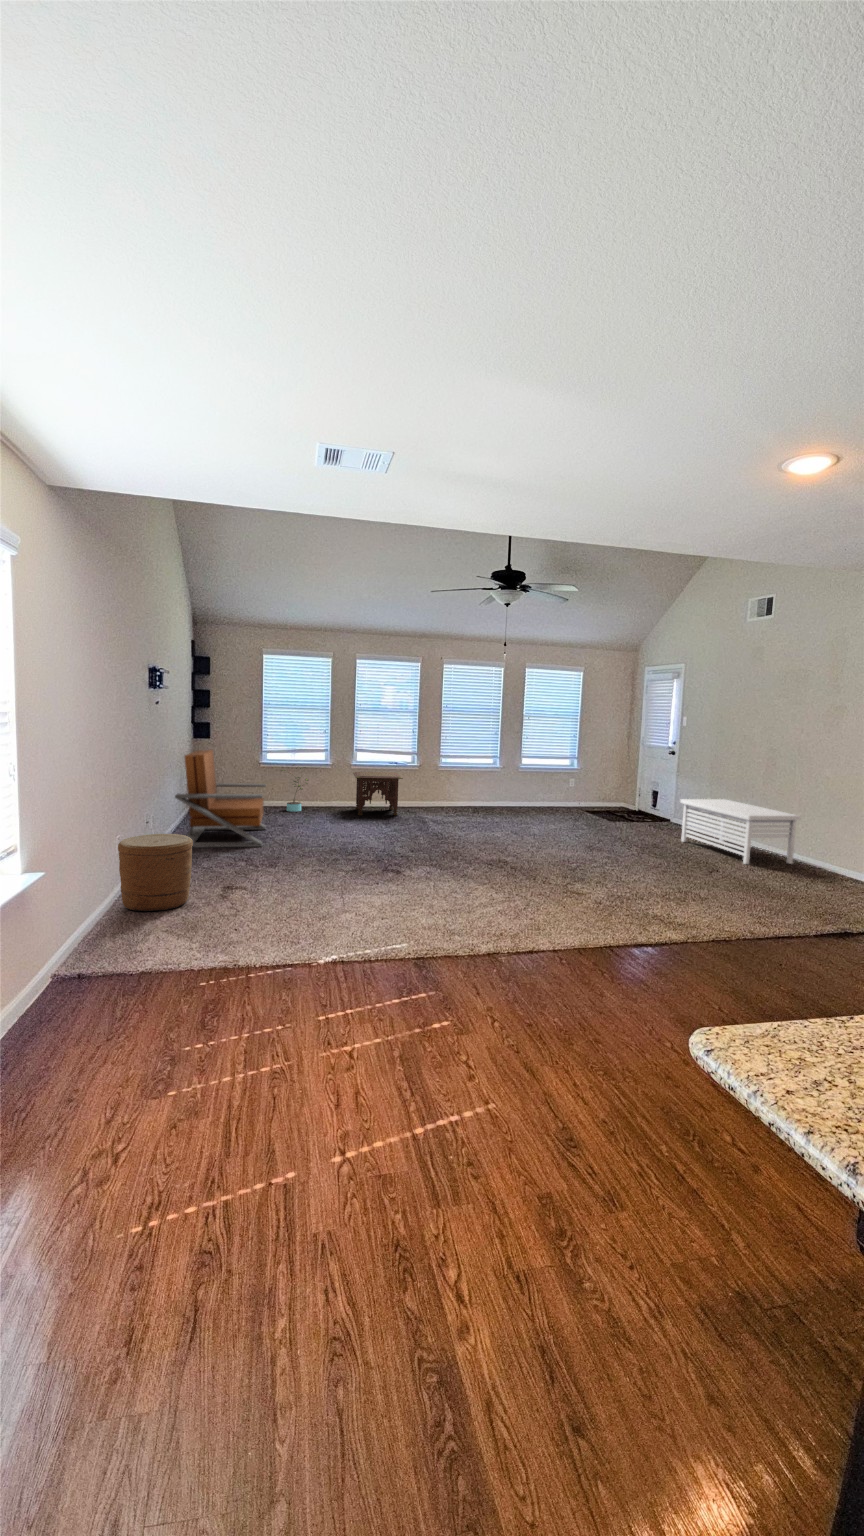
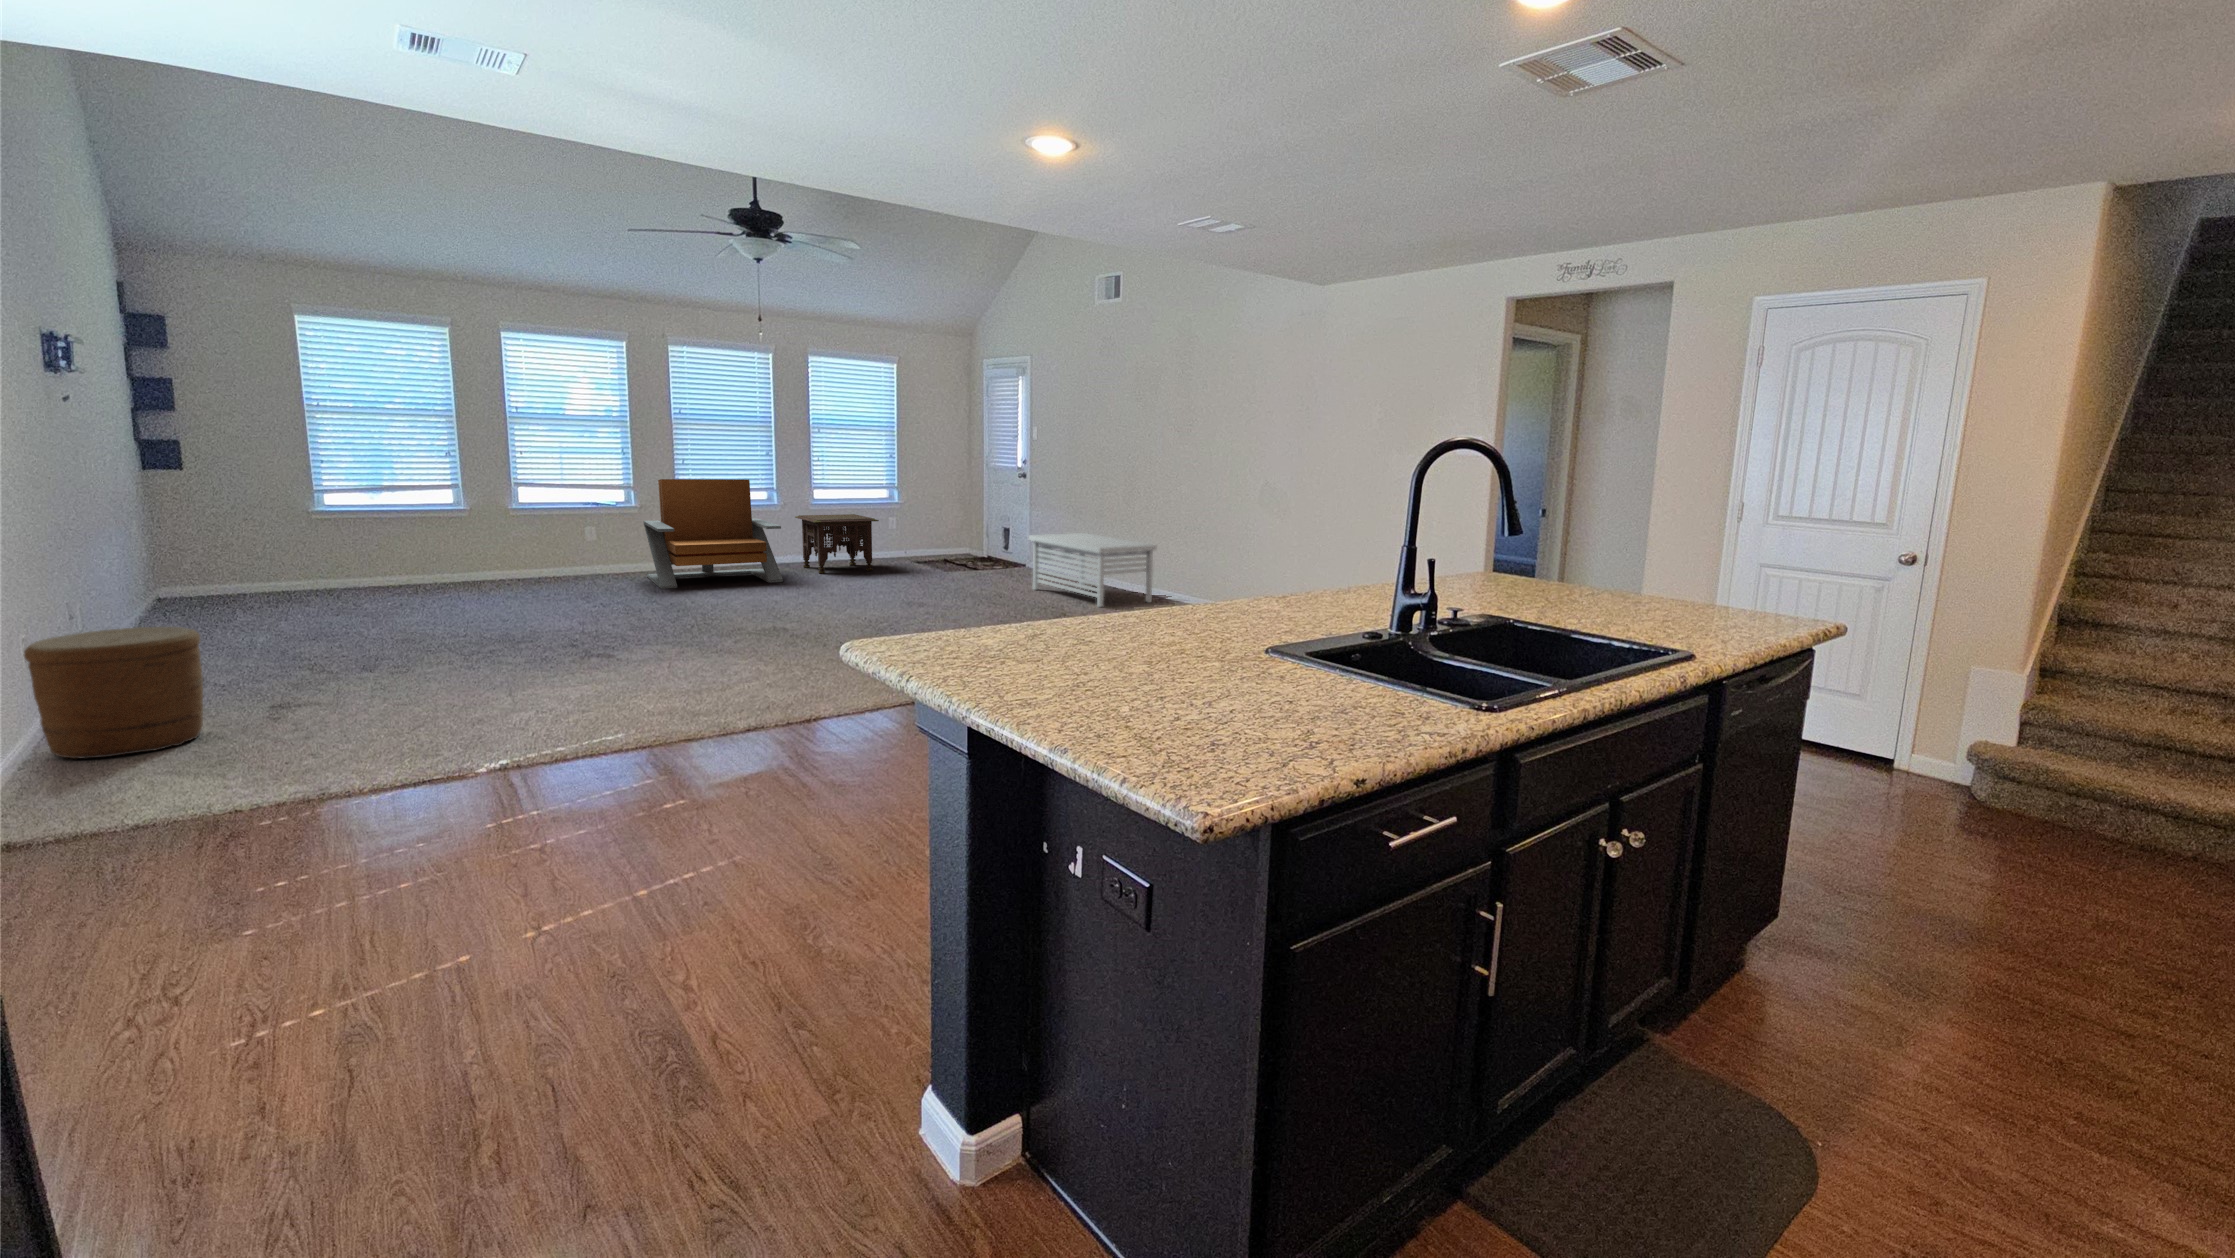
lounge chair: present [175,750,266,847] -> present [643,479,783,589]
potted plant: present [281,764,308,812] -> none [363,513,426,595]
side table: present [353,772,403,816] -> present [795,514,879,574]

